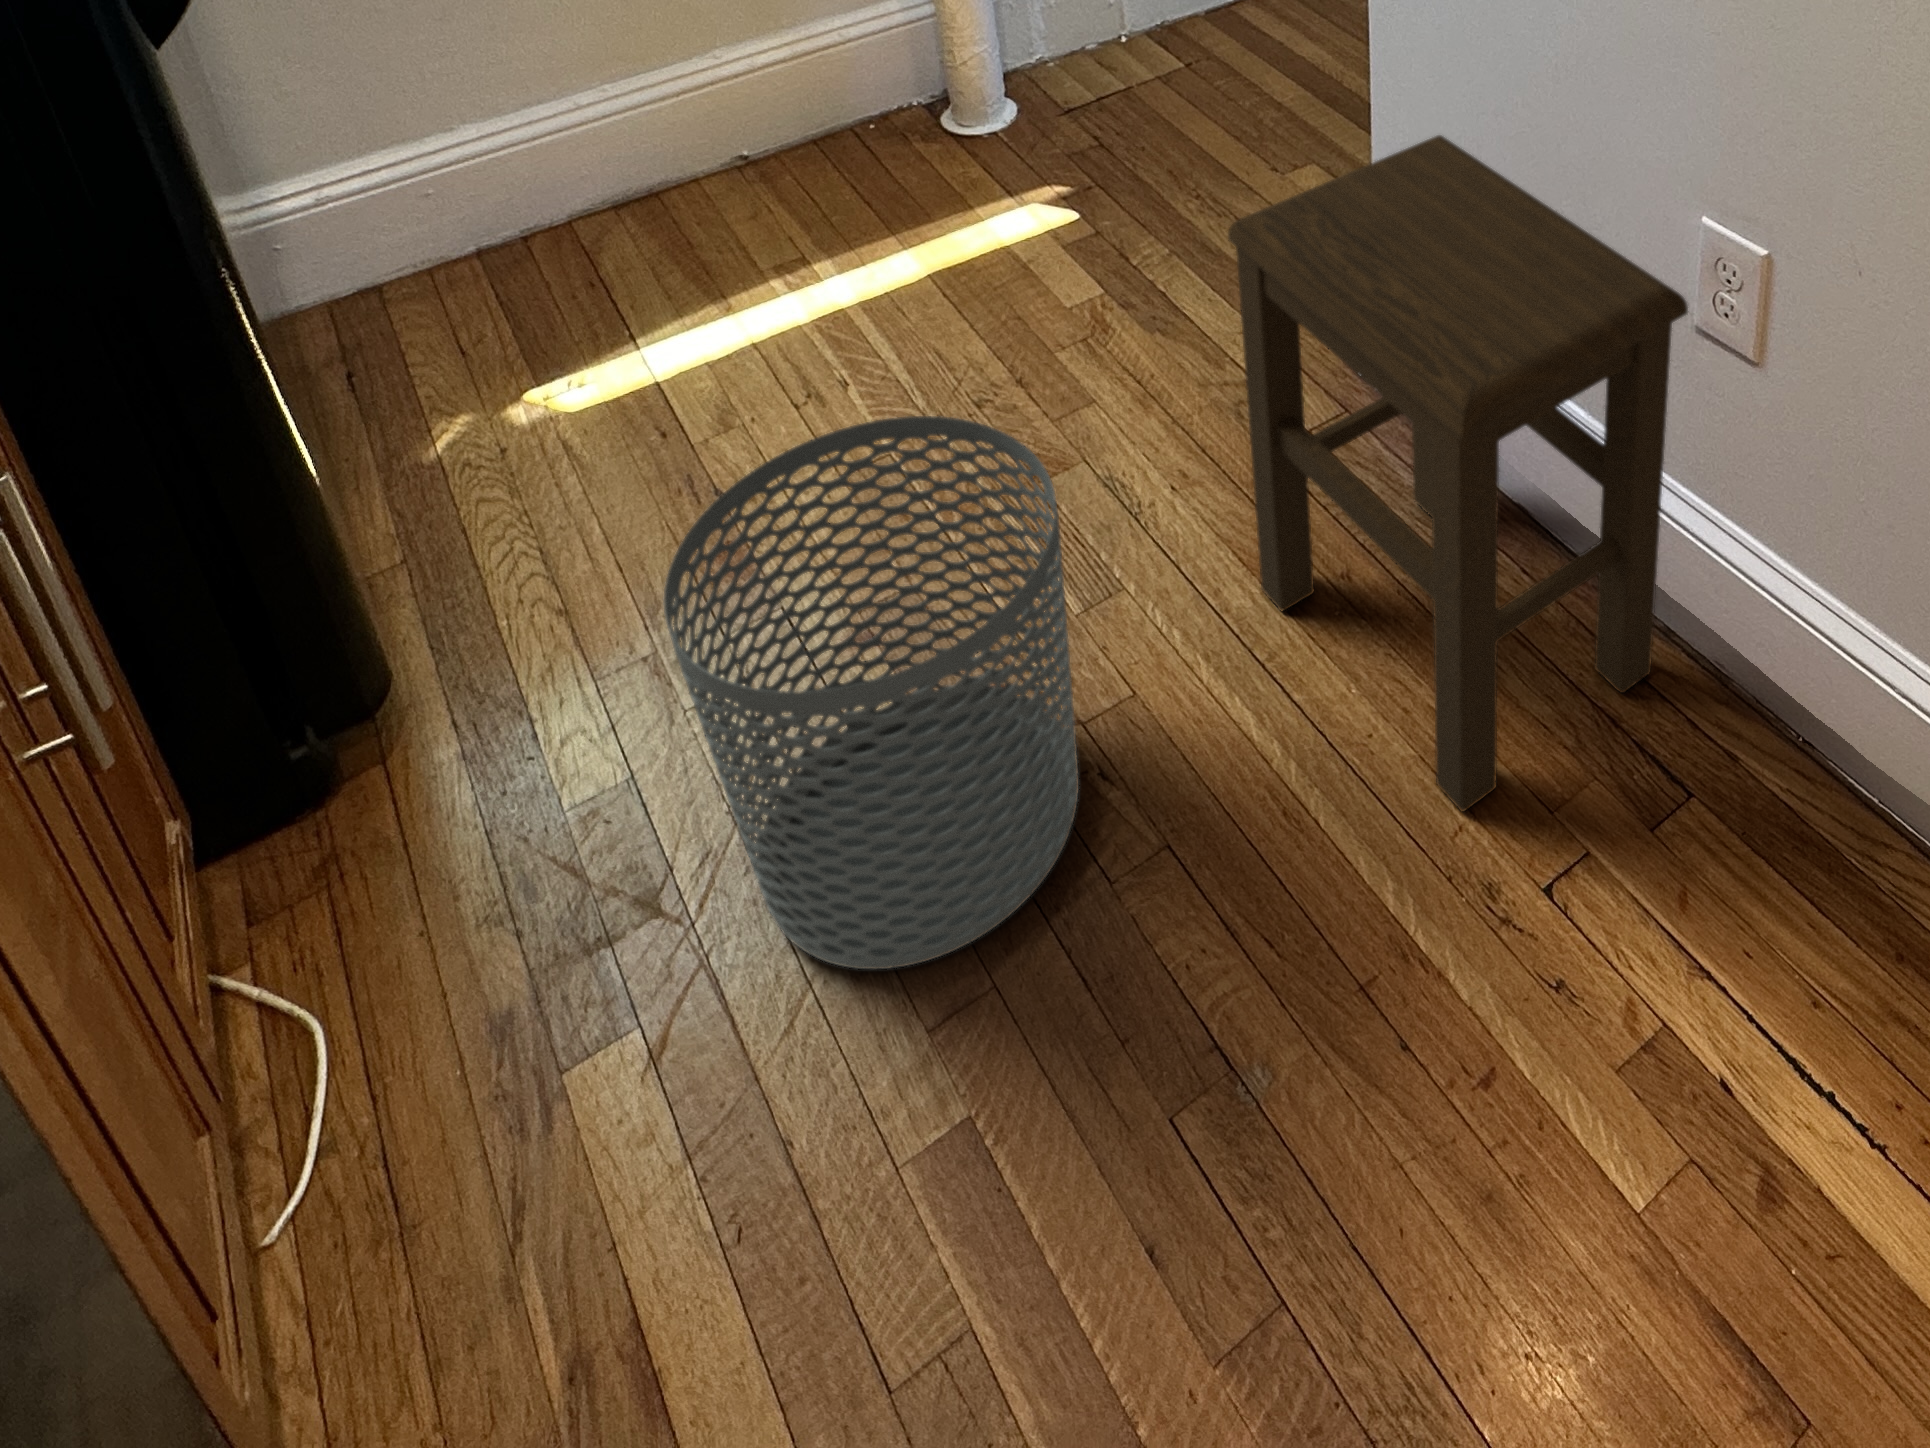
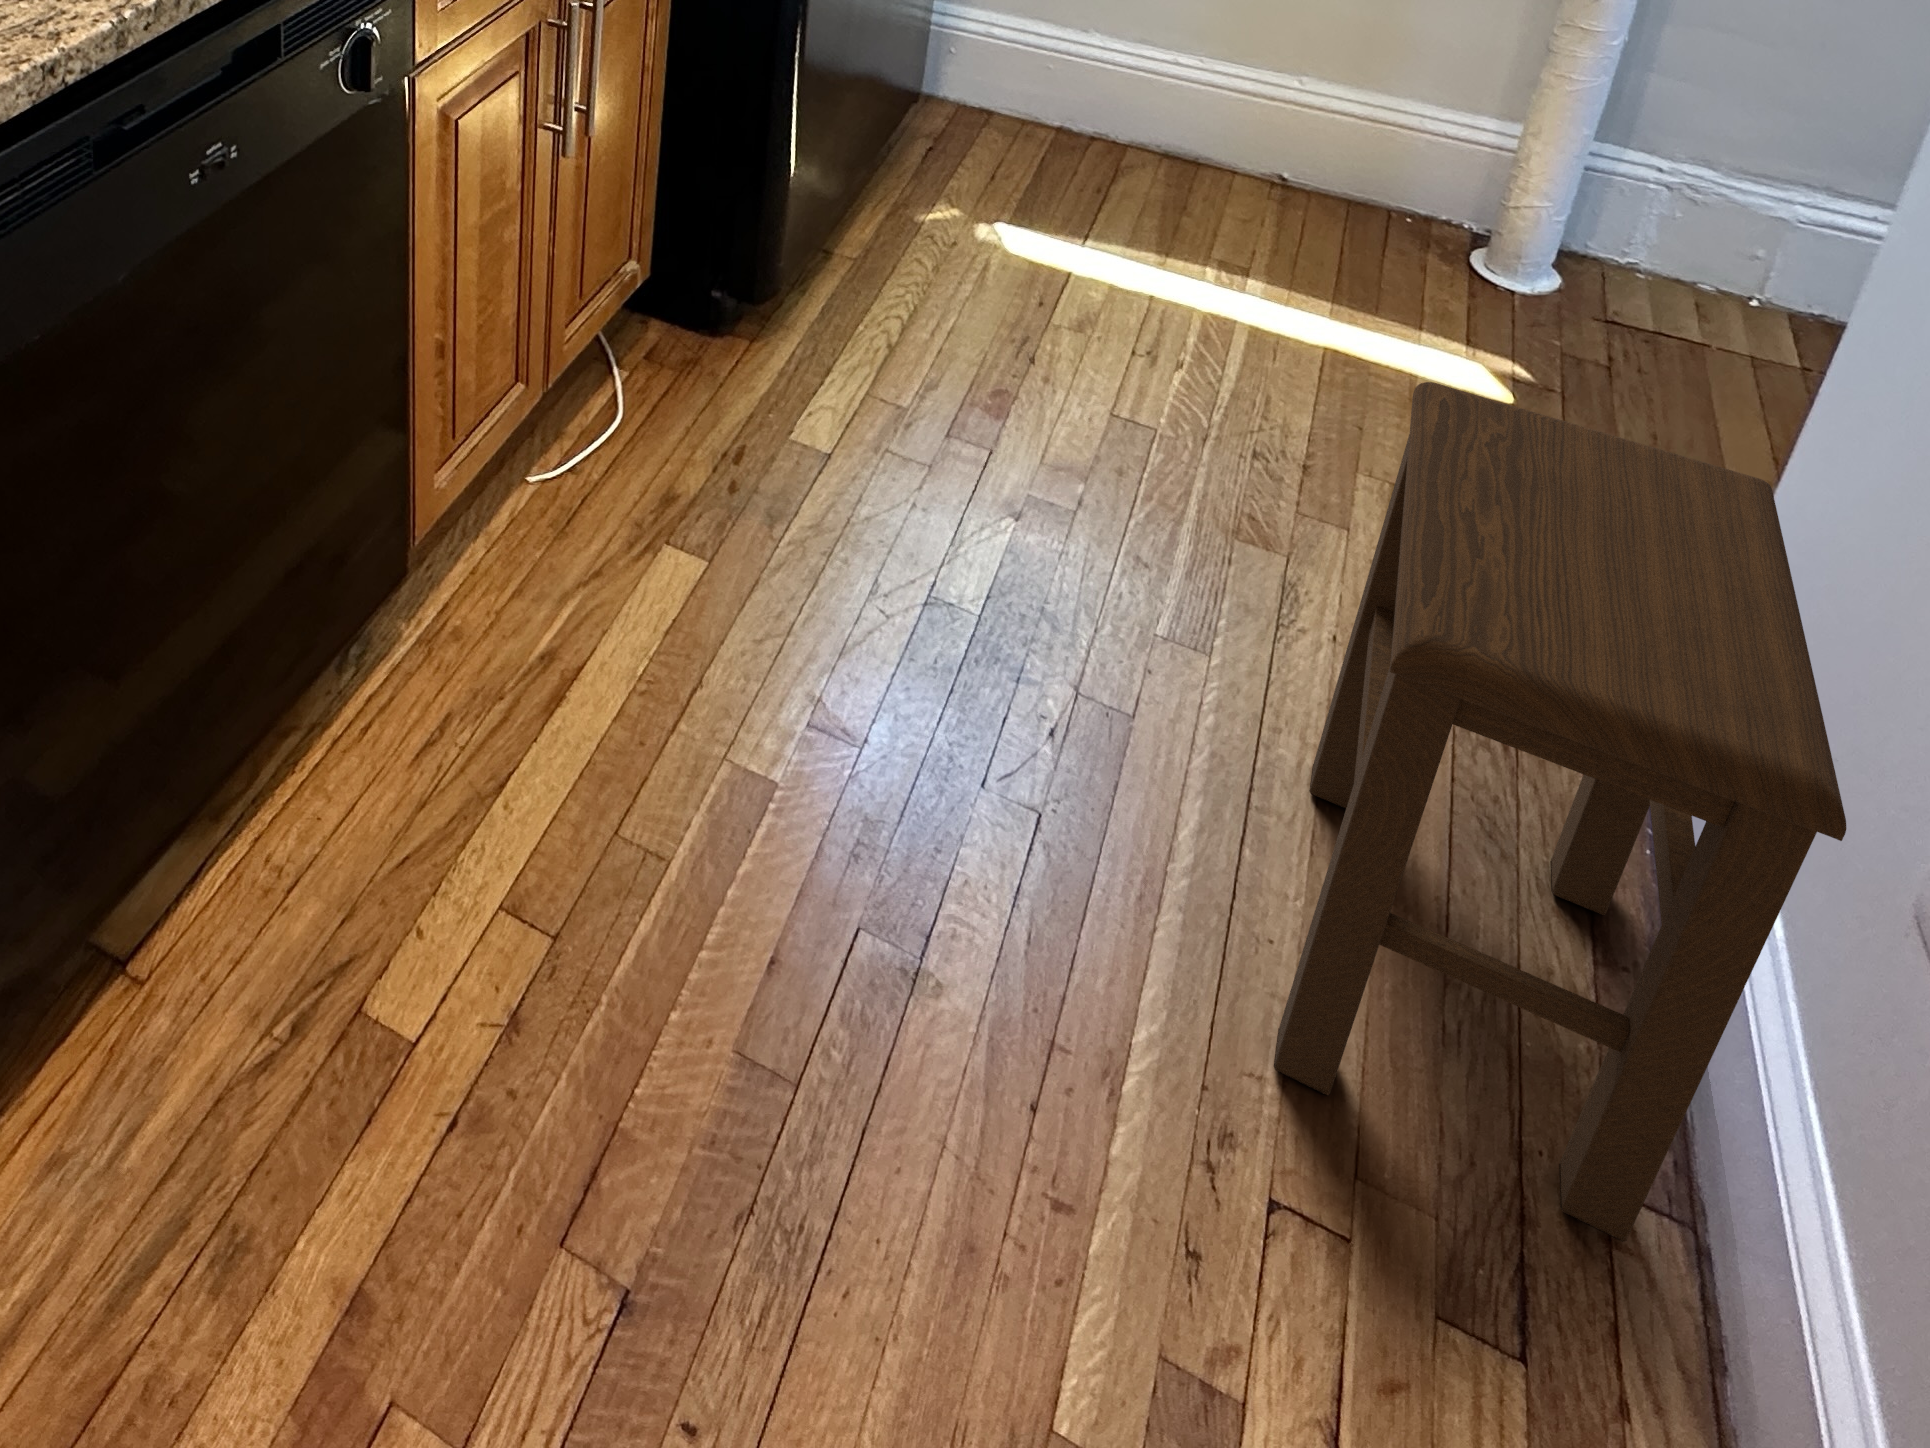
waste bin: present [663,416,1079,969] -> none [800,290,1122,734]

